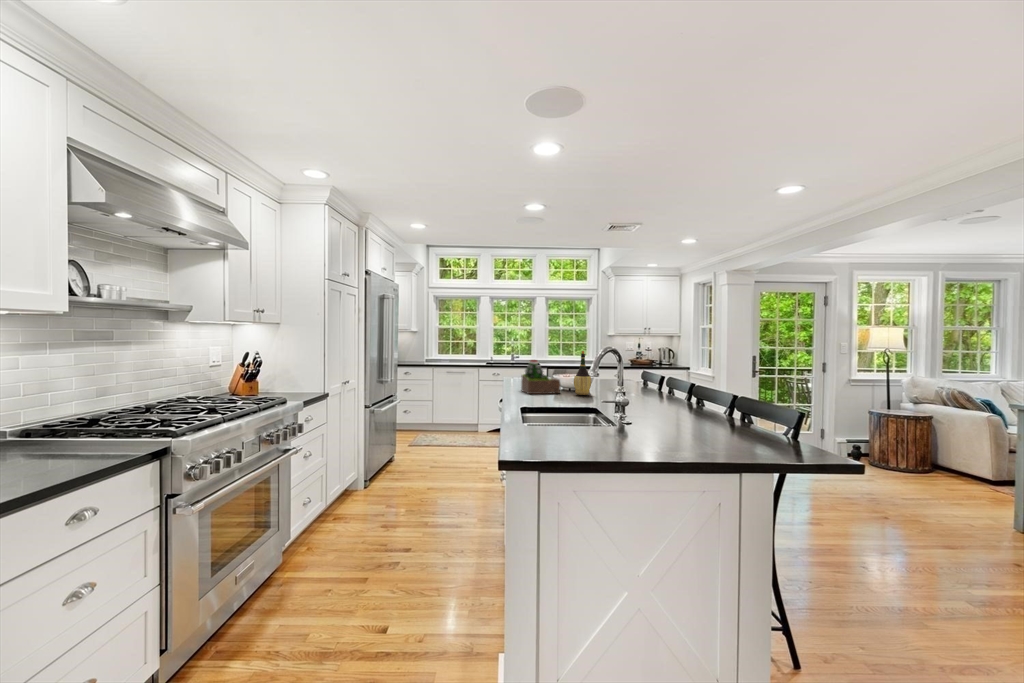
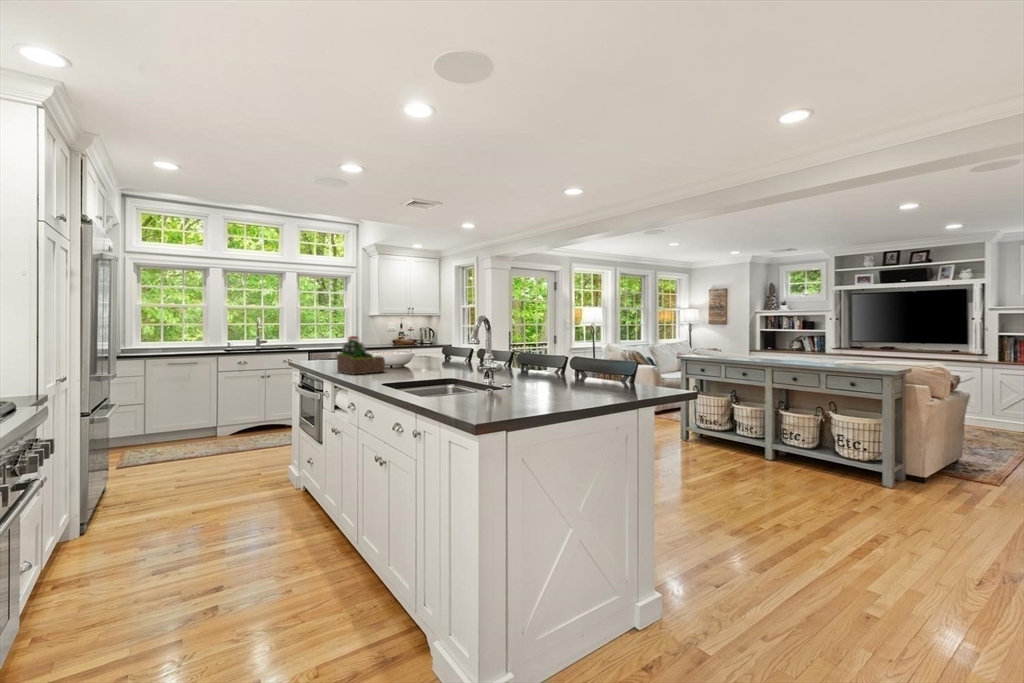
wine bottle: present [574,351,592,395] -> none [400,325,419,372]

